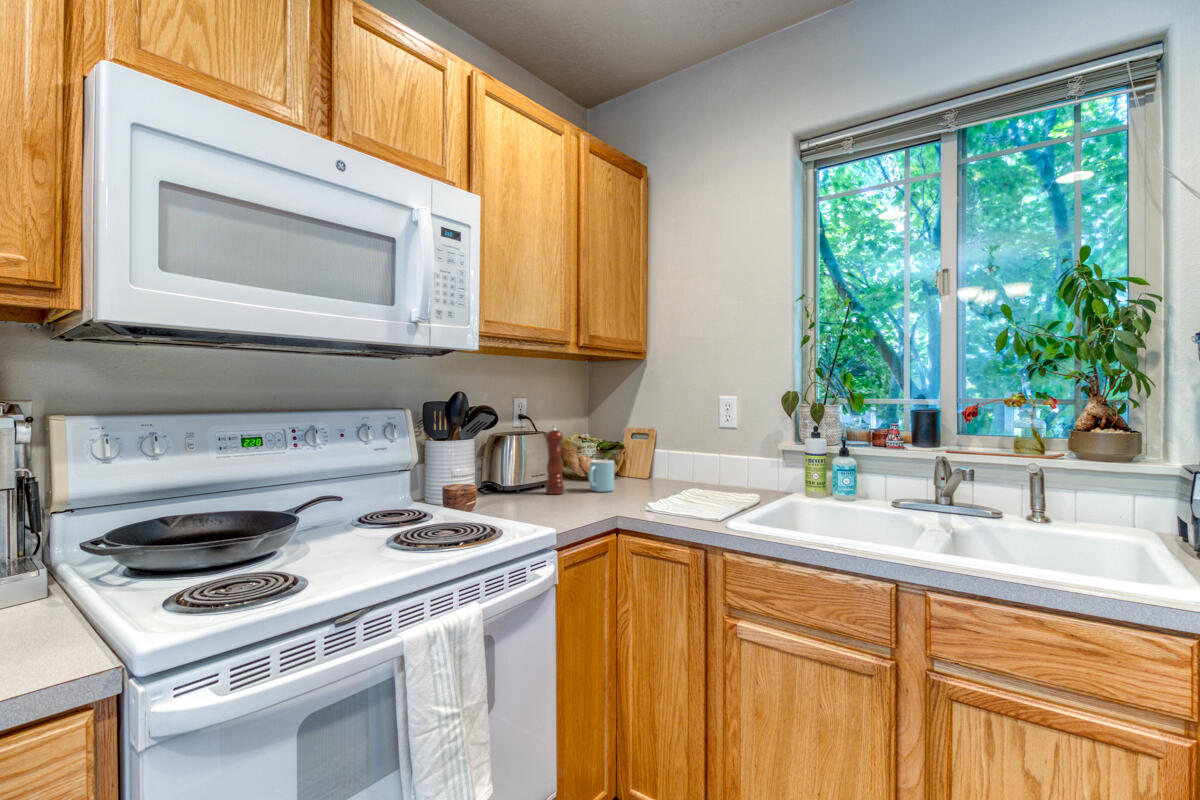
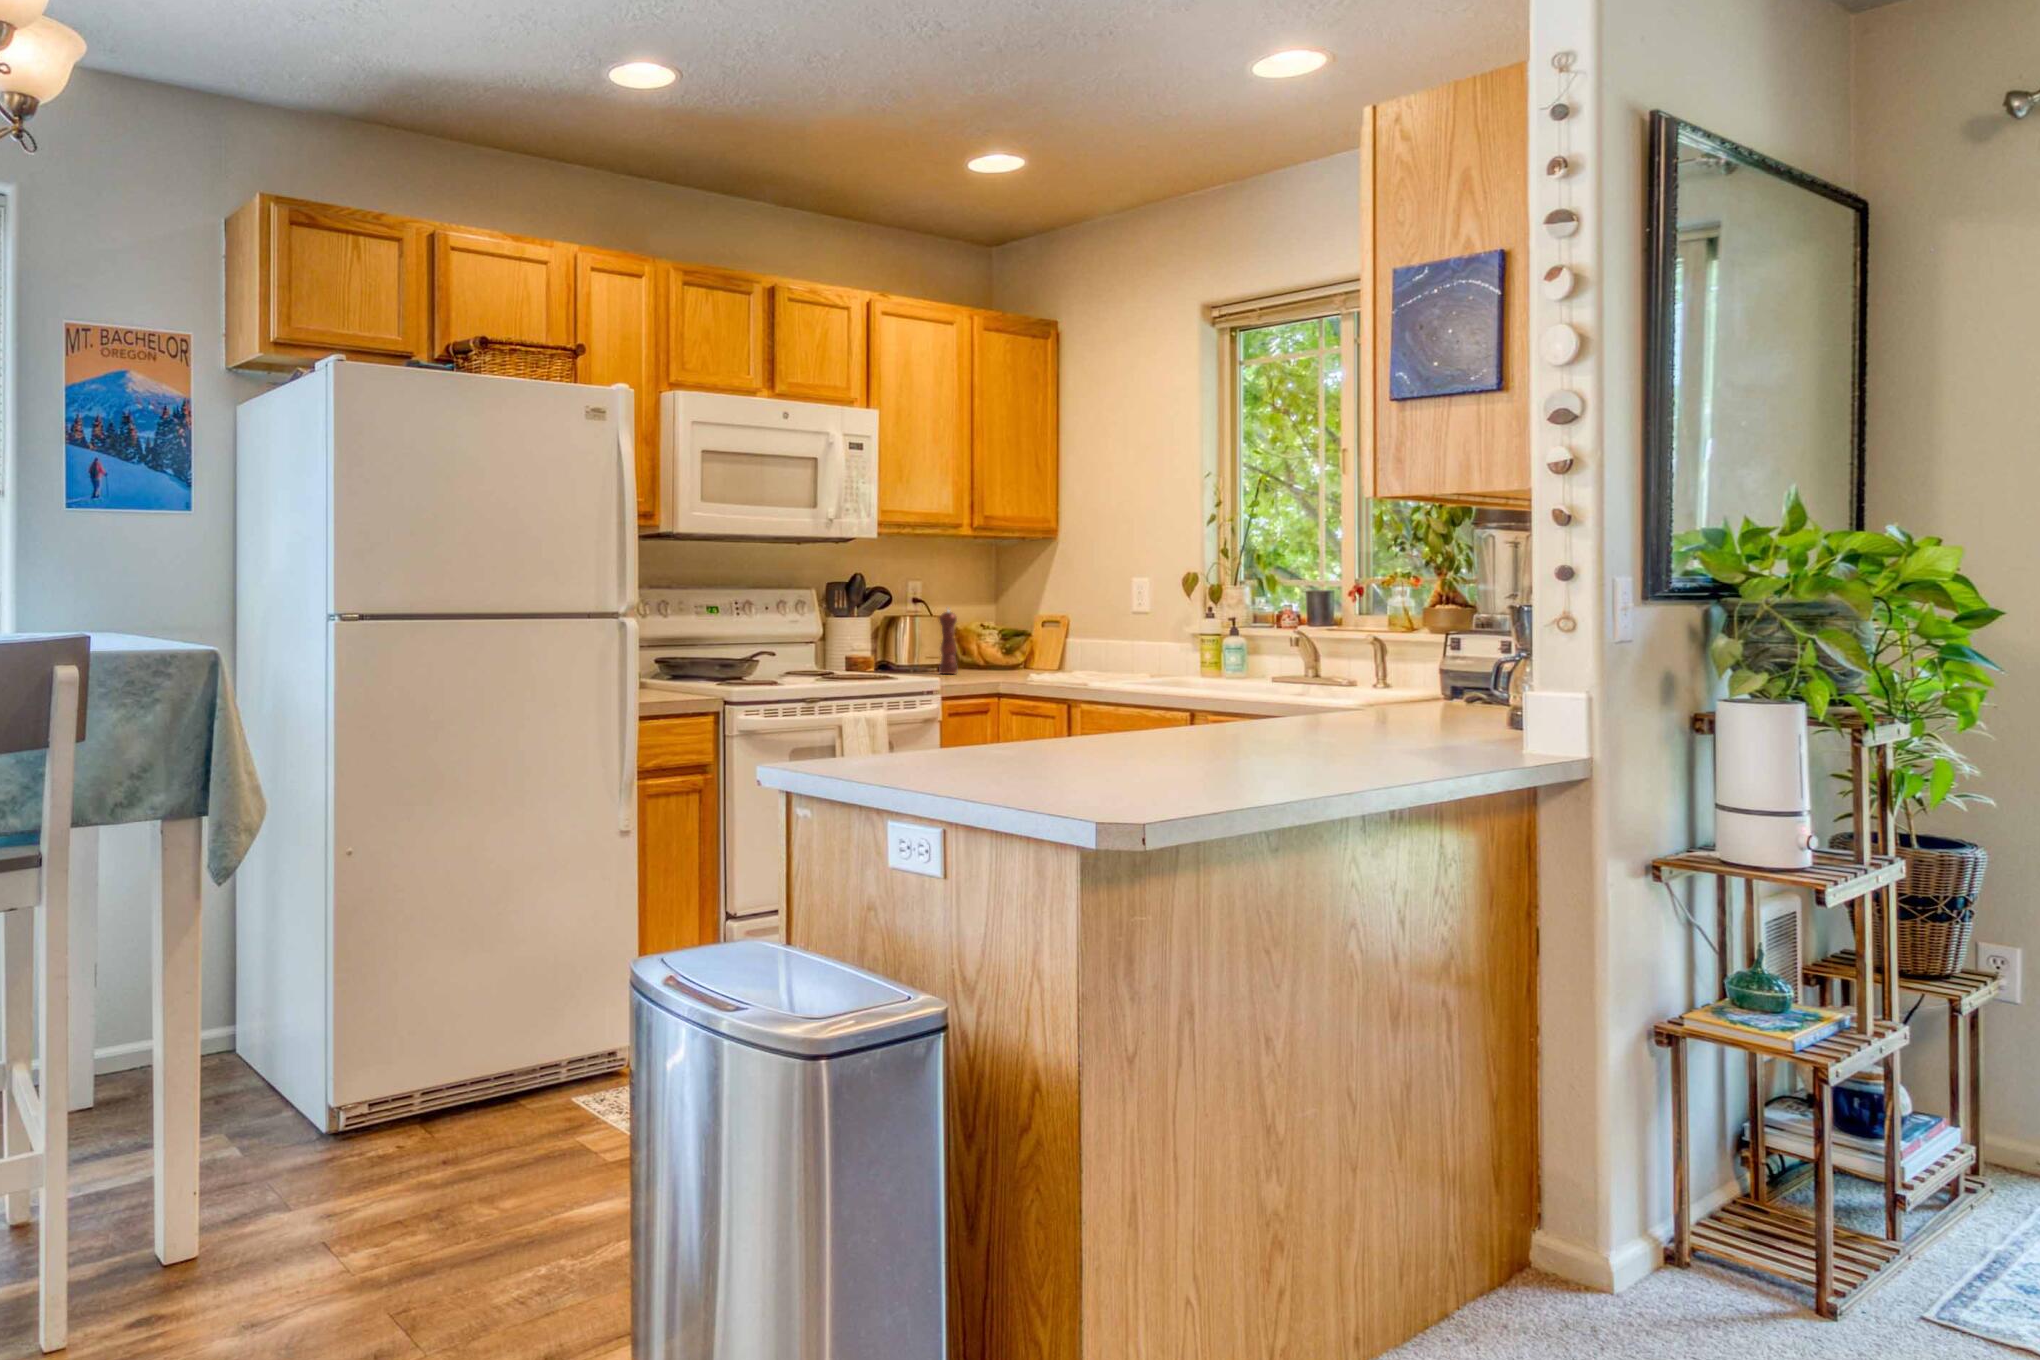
mug: present [588,460,614,492] -> none [982,644,1010,674]

